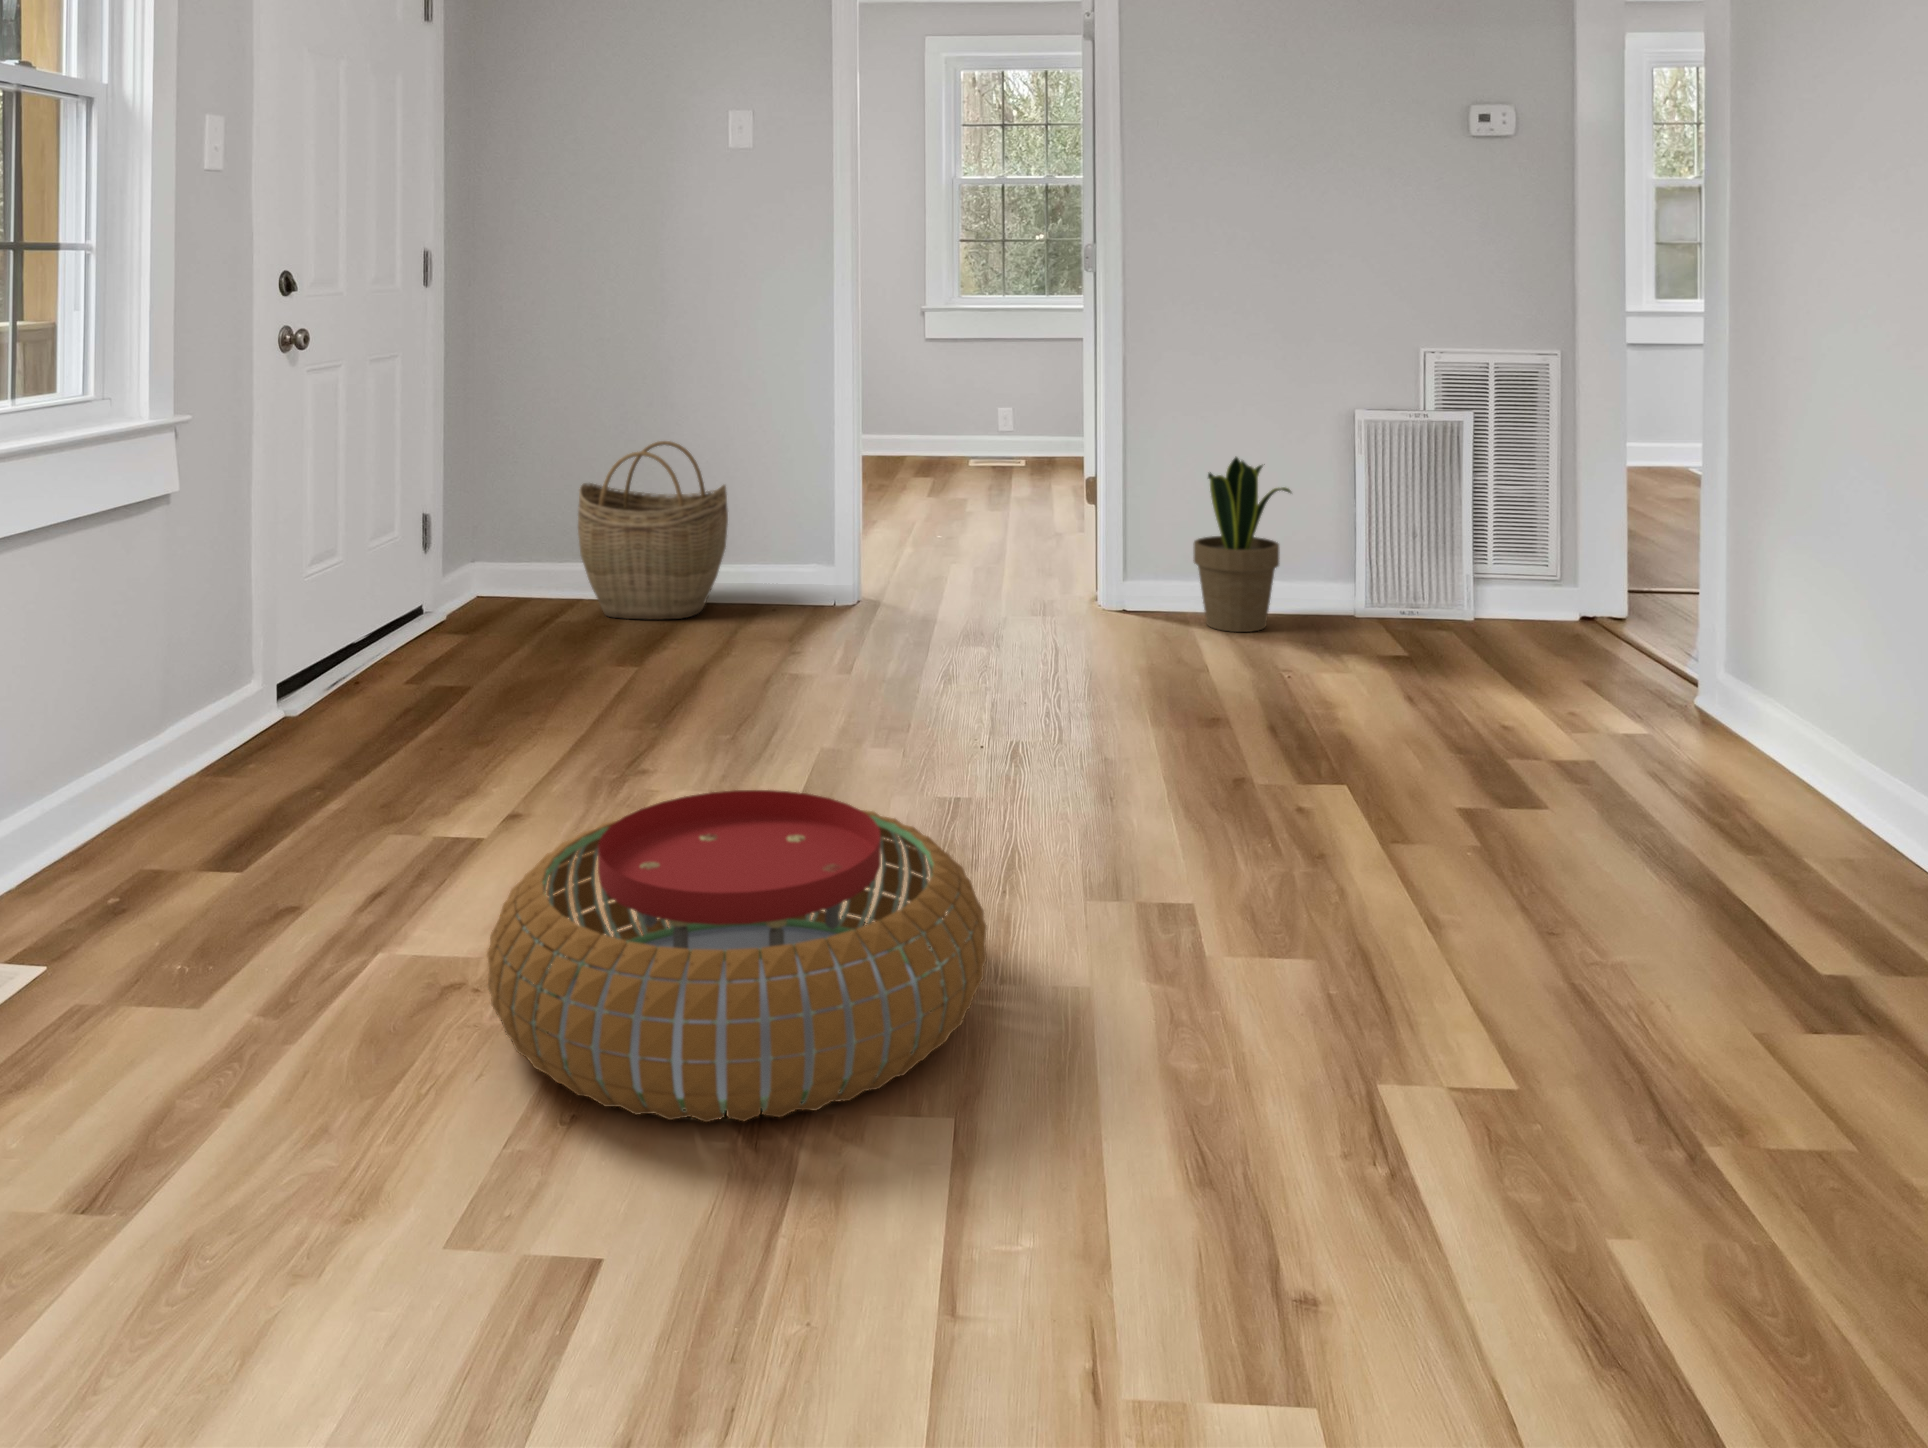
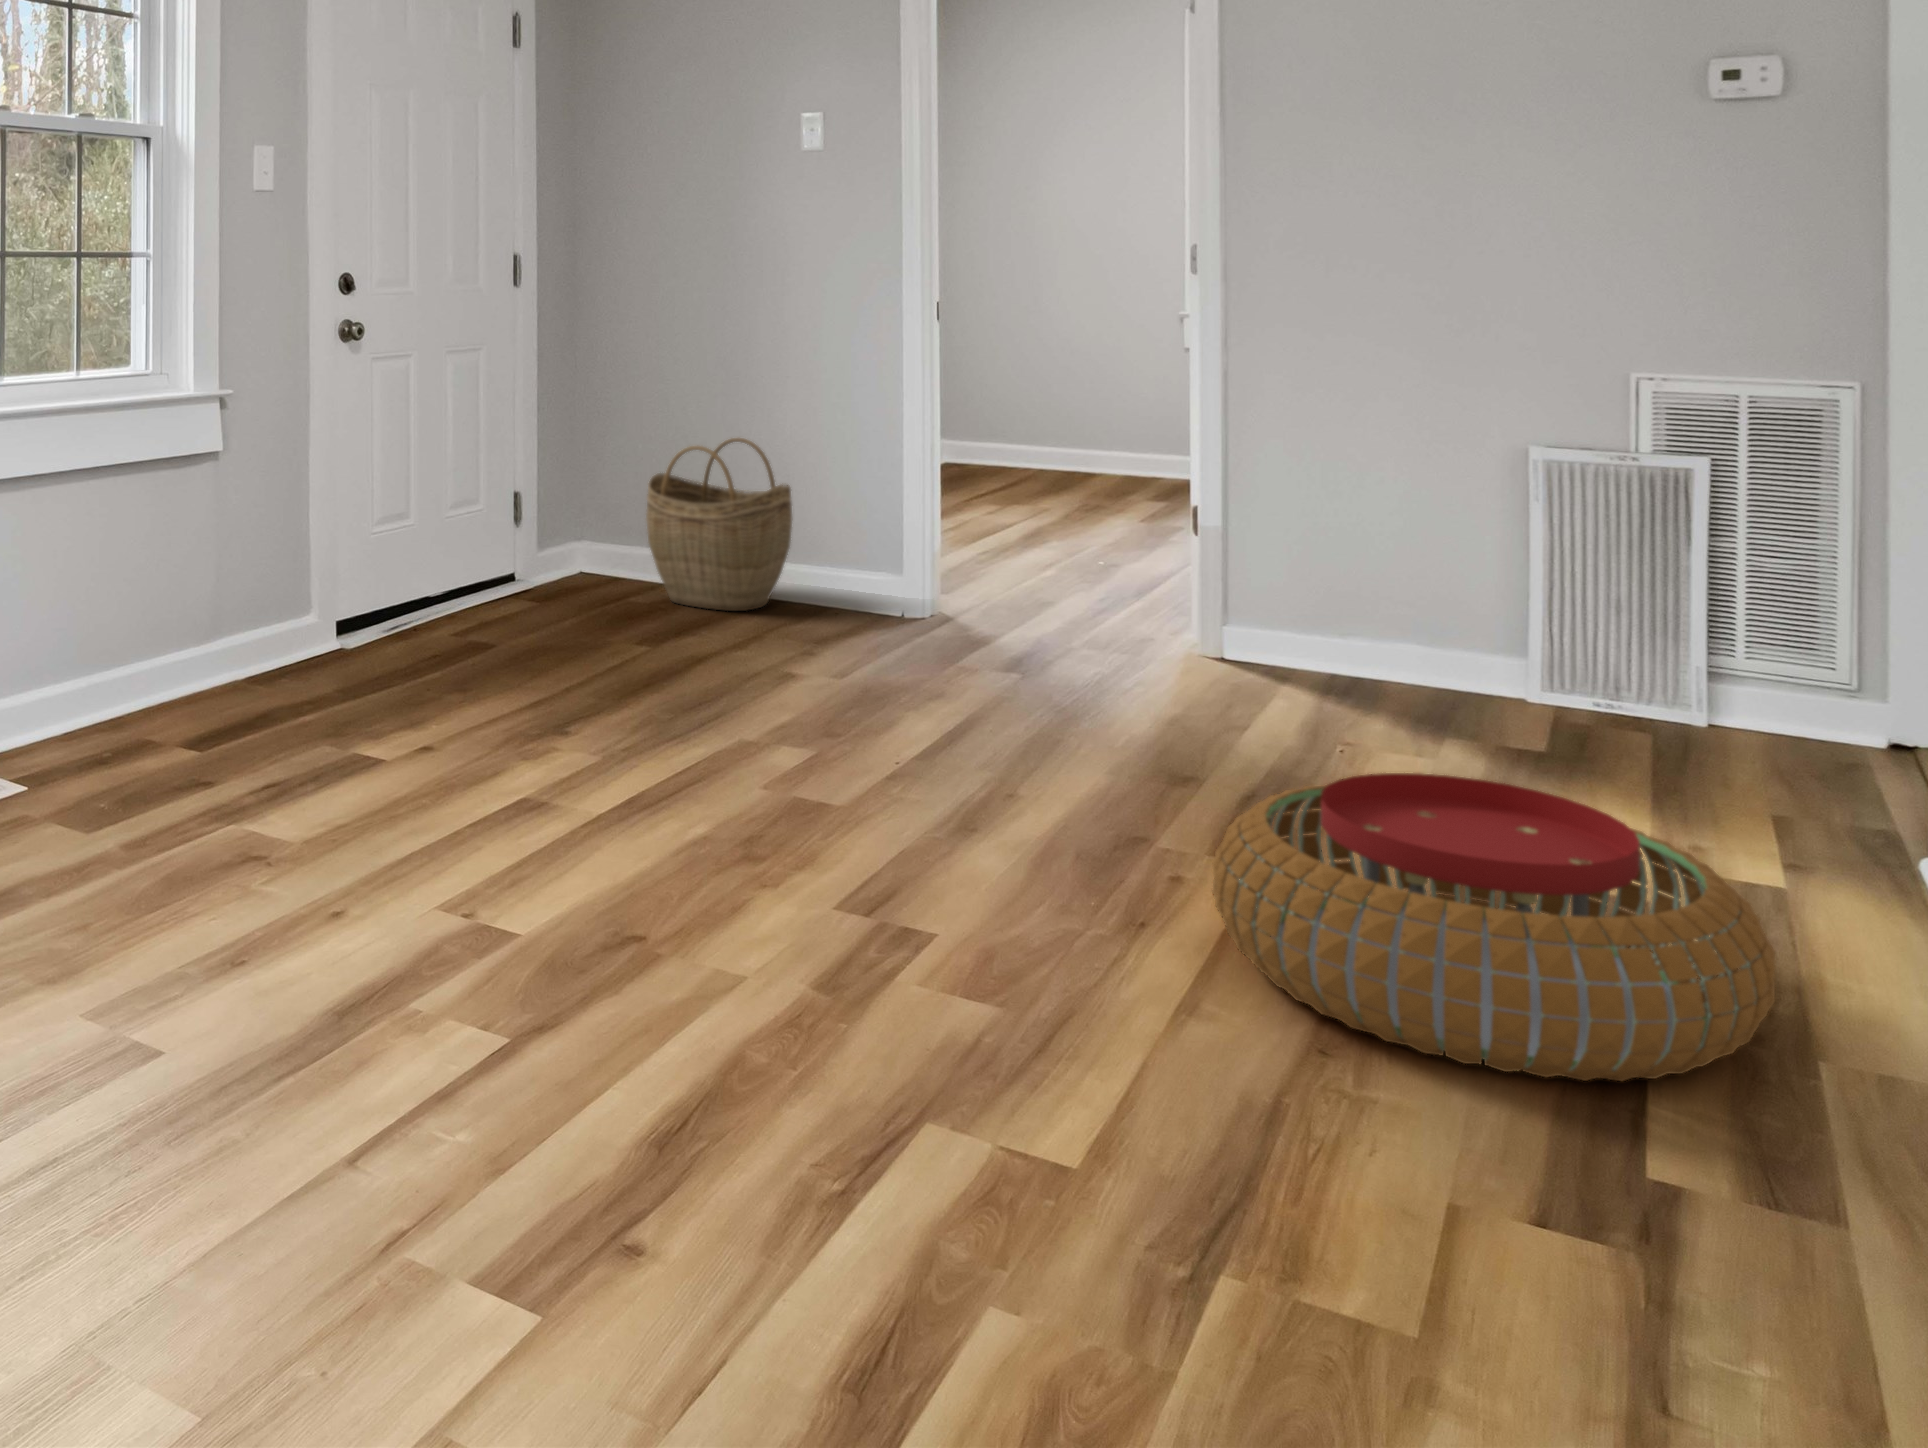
potted plant: present [1193,457,1291,632] -> none [1292,490,1418,699]
pouf: present [487,790,987,1122] -> present [1212,773,1775,1081]

